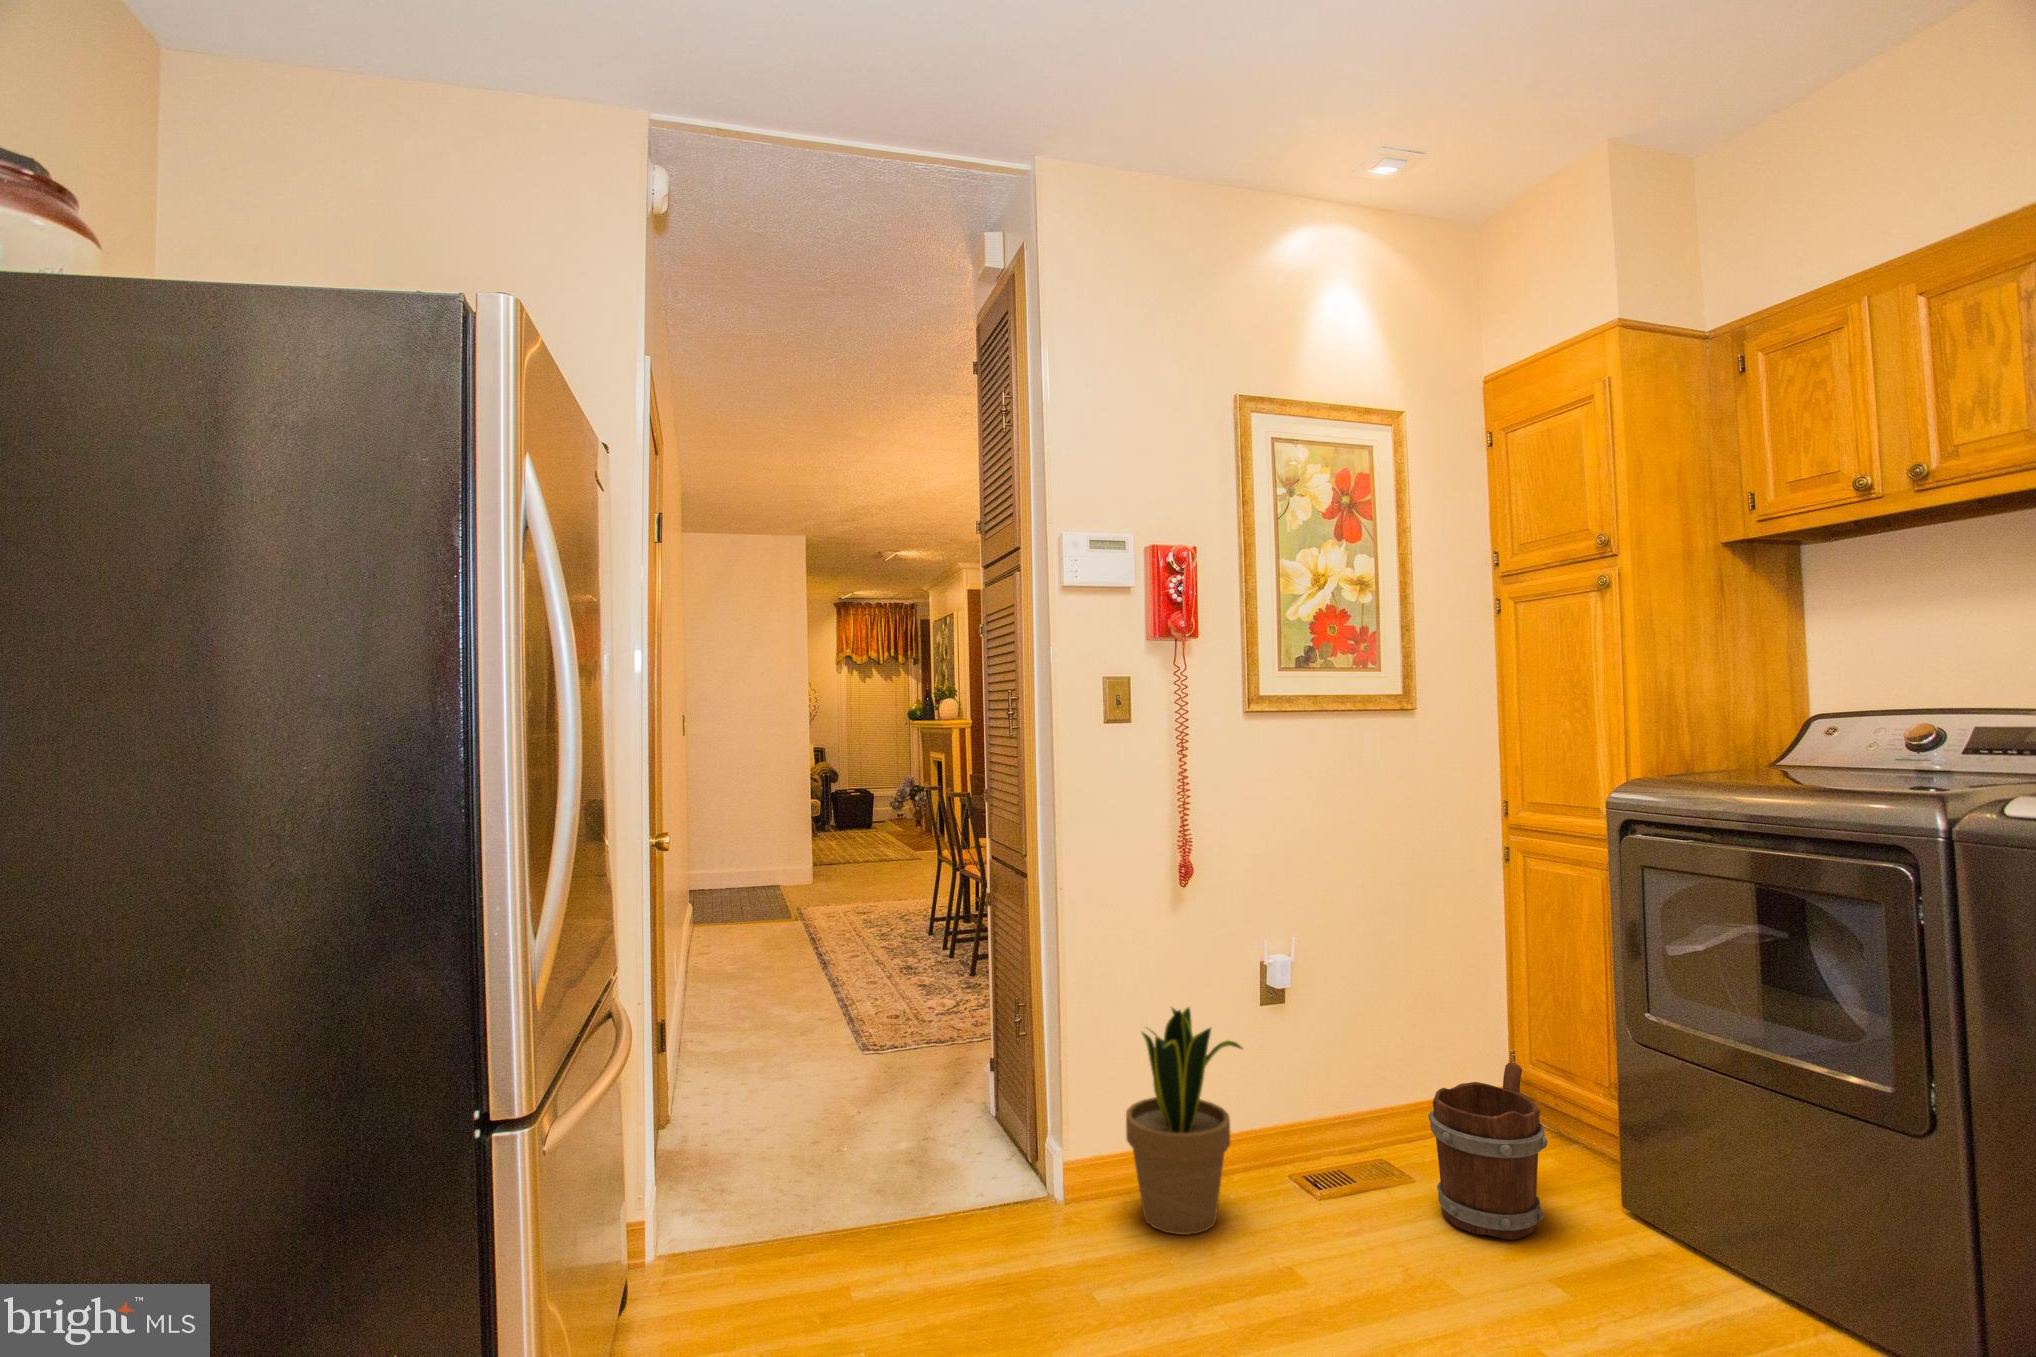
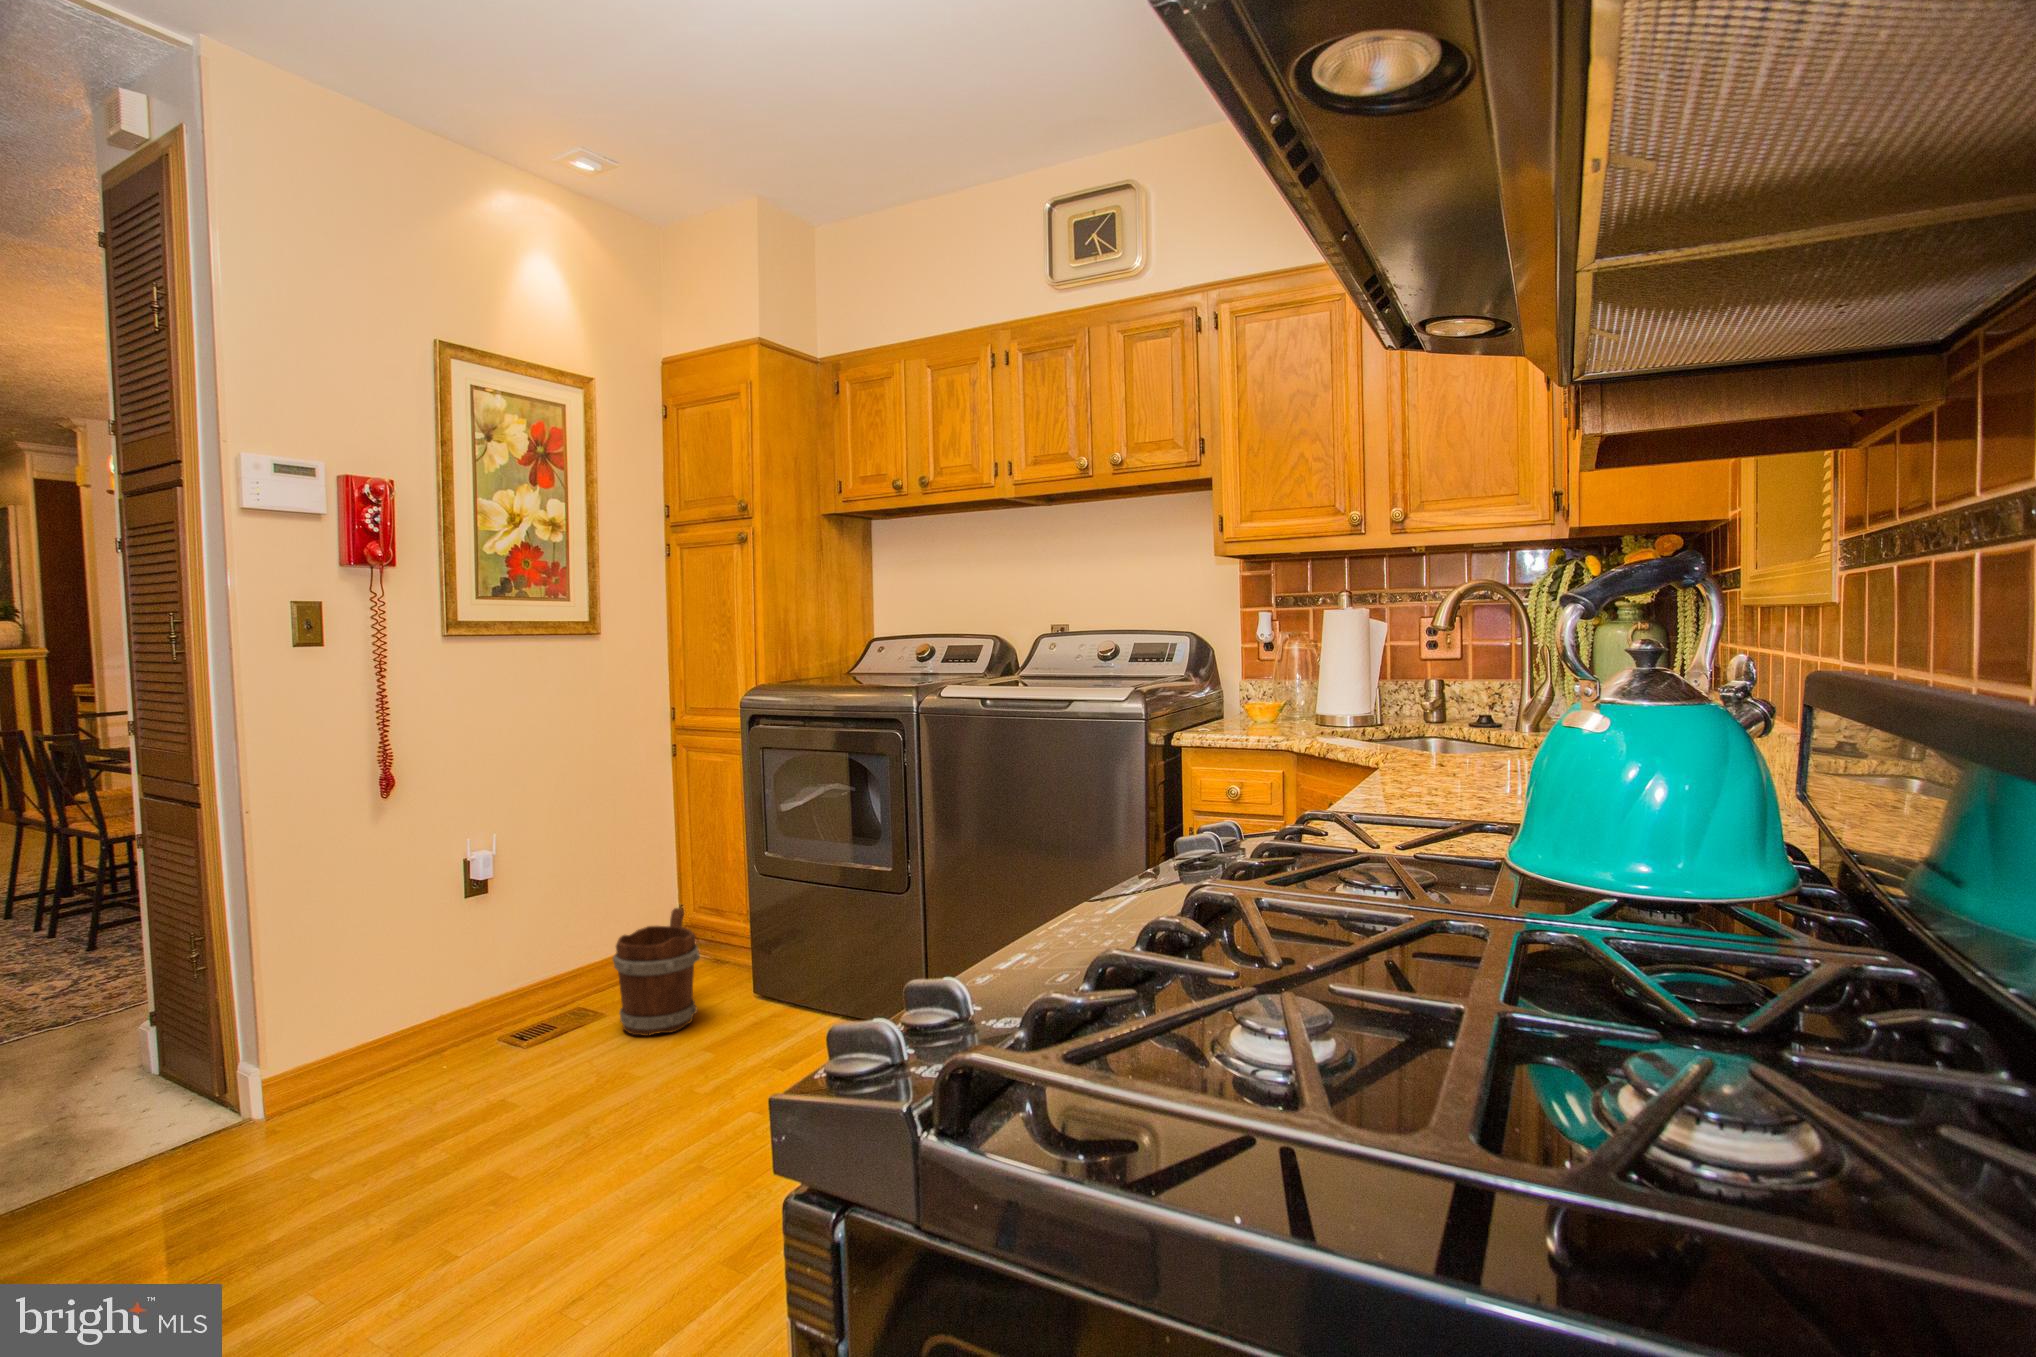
potted plant: present [1126,1007,1242,1235] -> none [331,907,452,1106]

